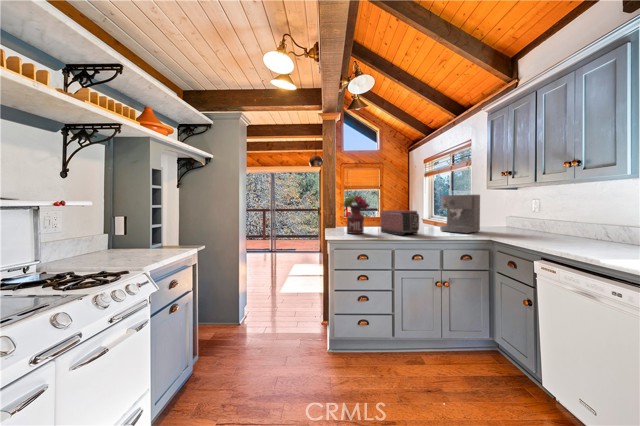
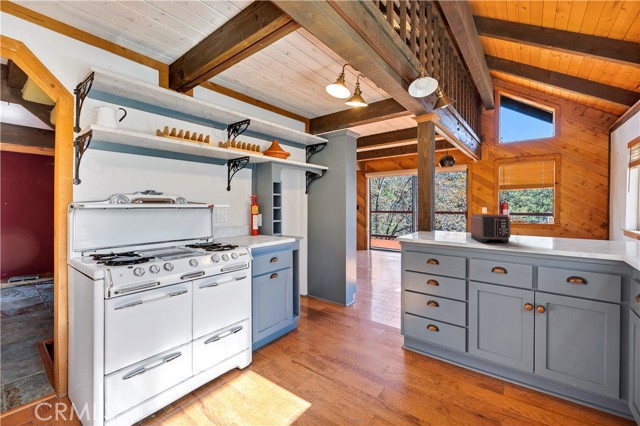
flower arrangement: present [343,195,369,234] -> none [422,197,451,238]
coffee maker: present [440,195,480,233] -> none [559,194,631,248]

